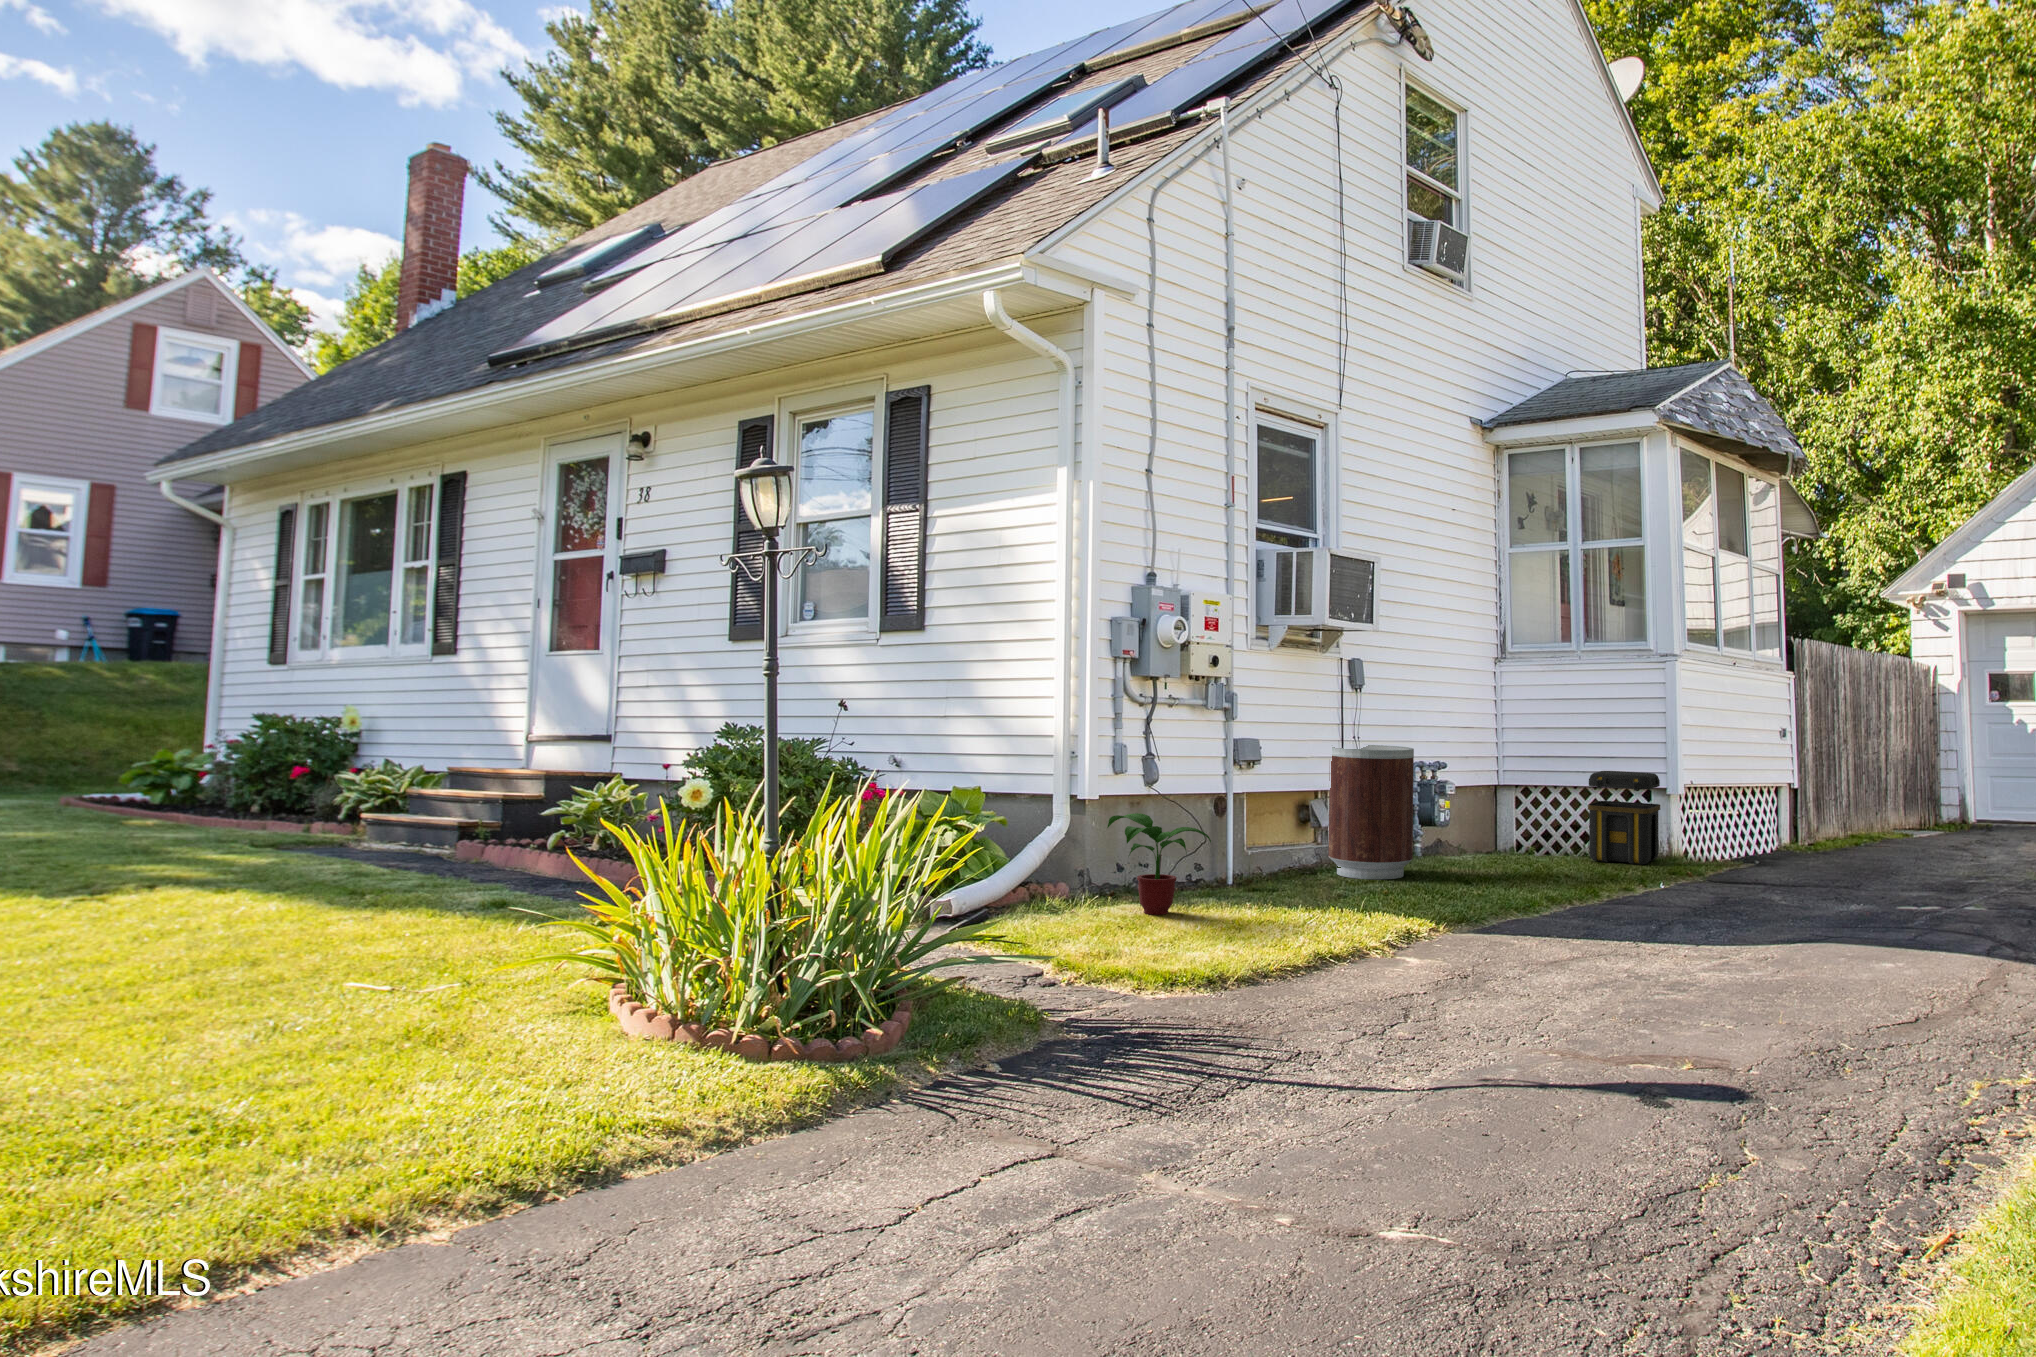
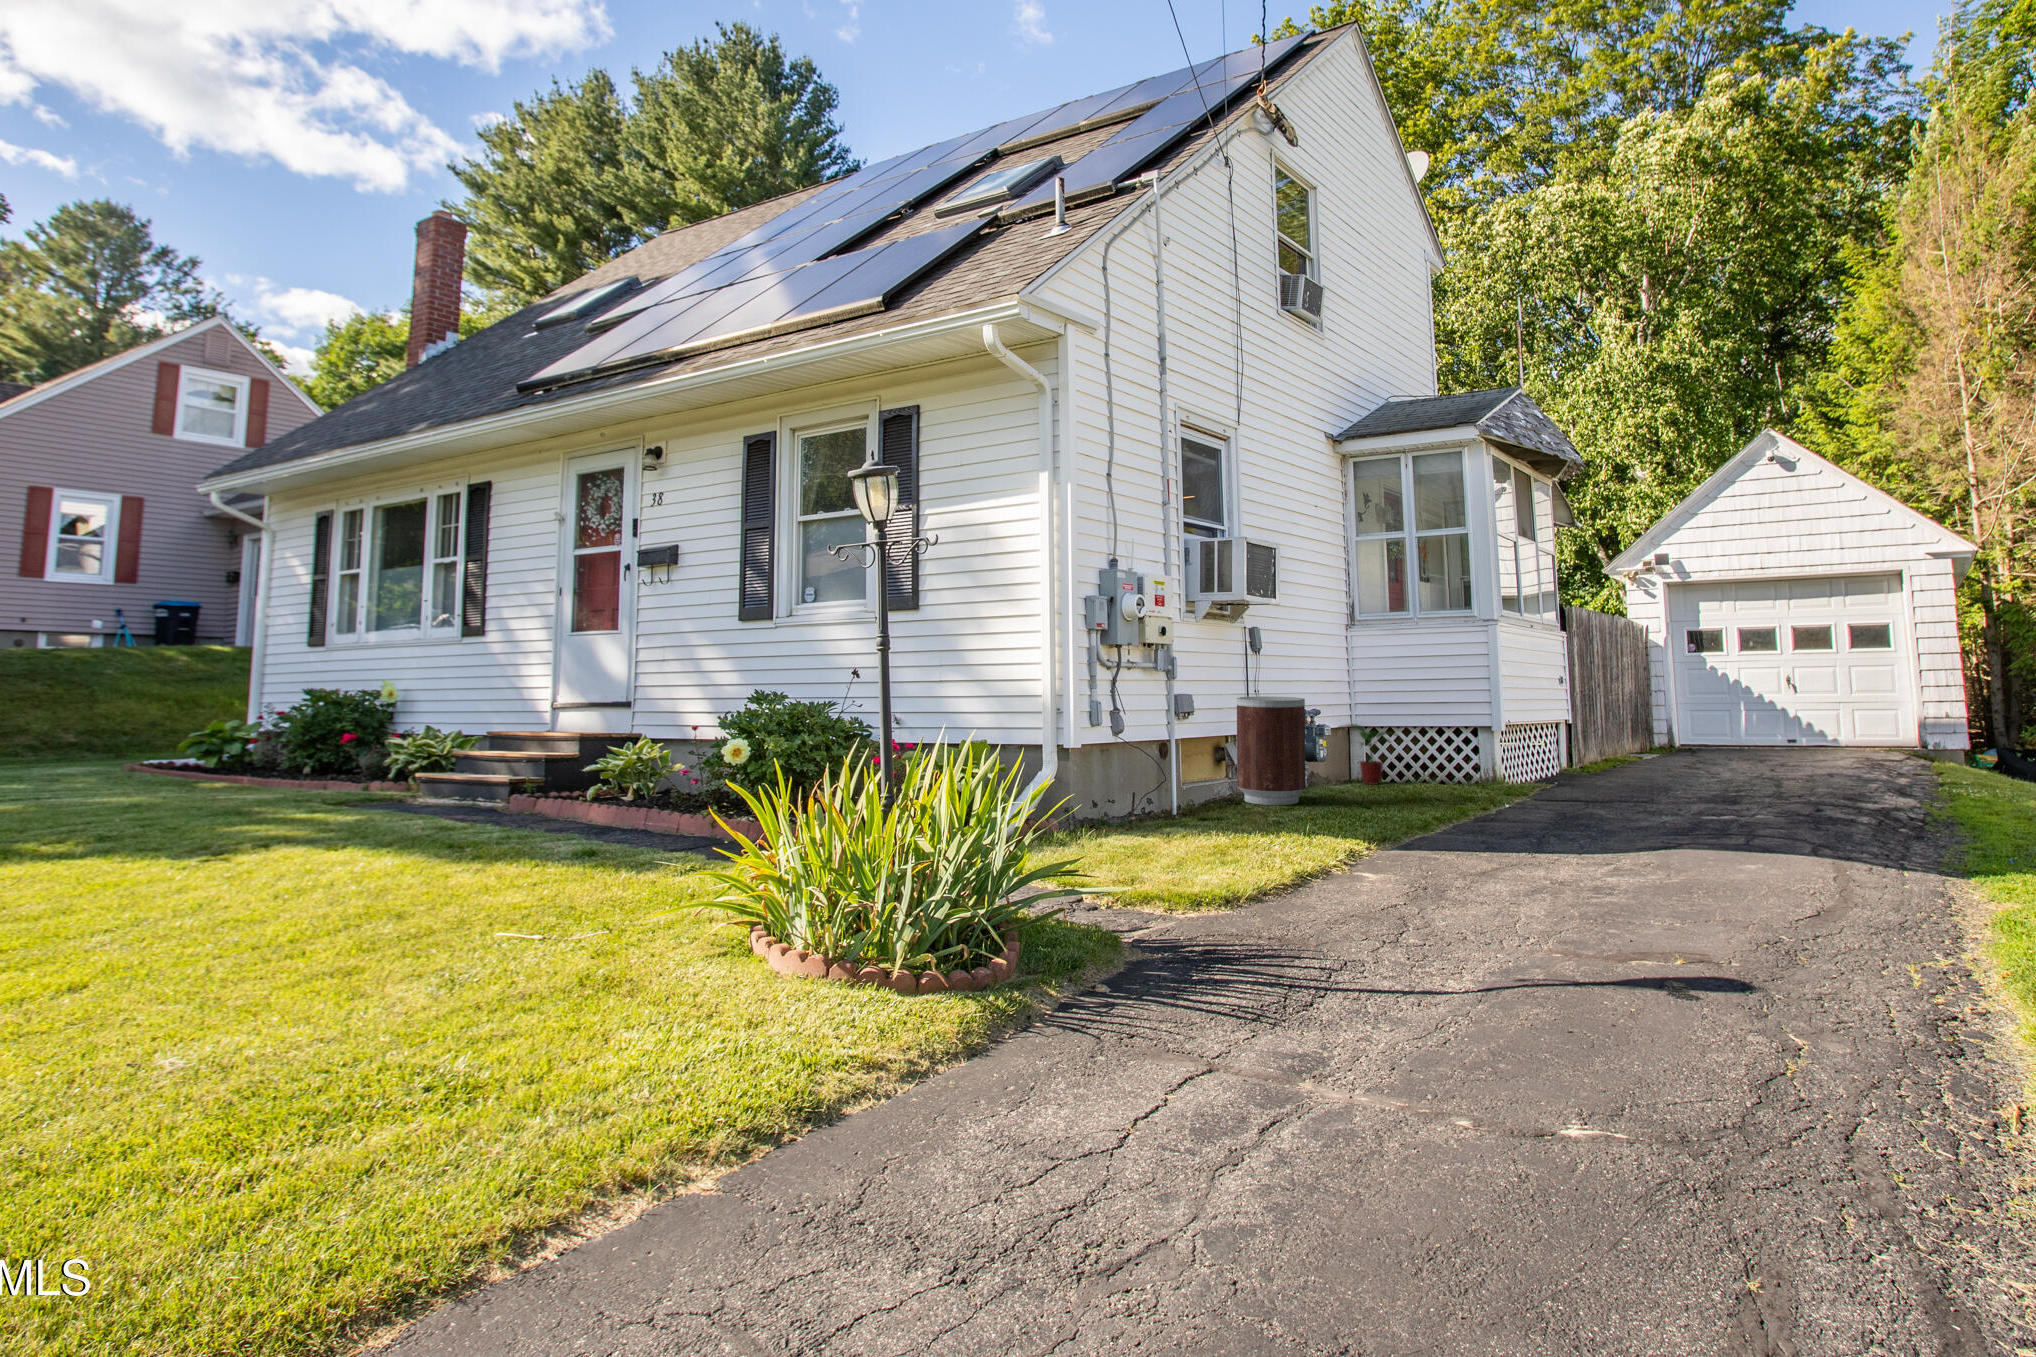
toolbox: present [1588,771,1660,865] -> none [1429,713,1484,787]
potted plant: present [1107,813,1211,915] -> present [1336,724,1399,785]

